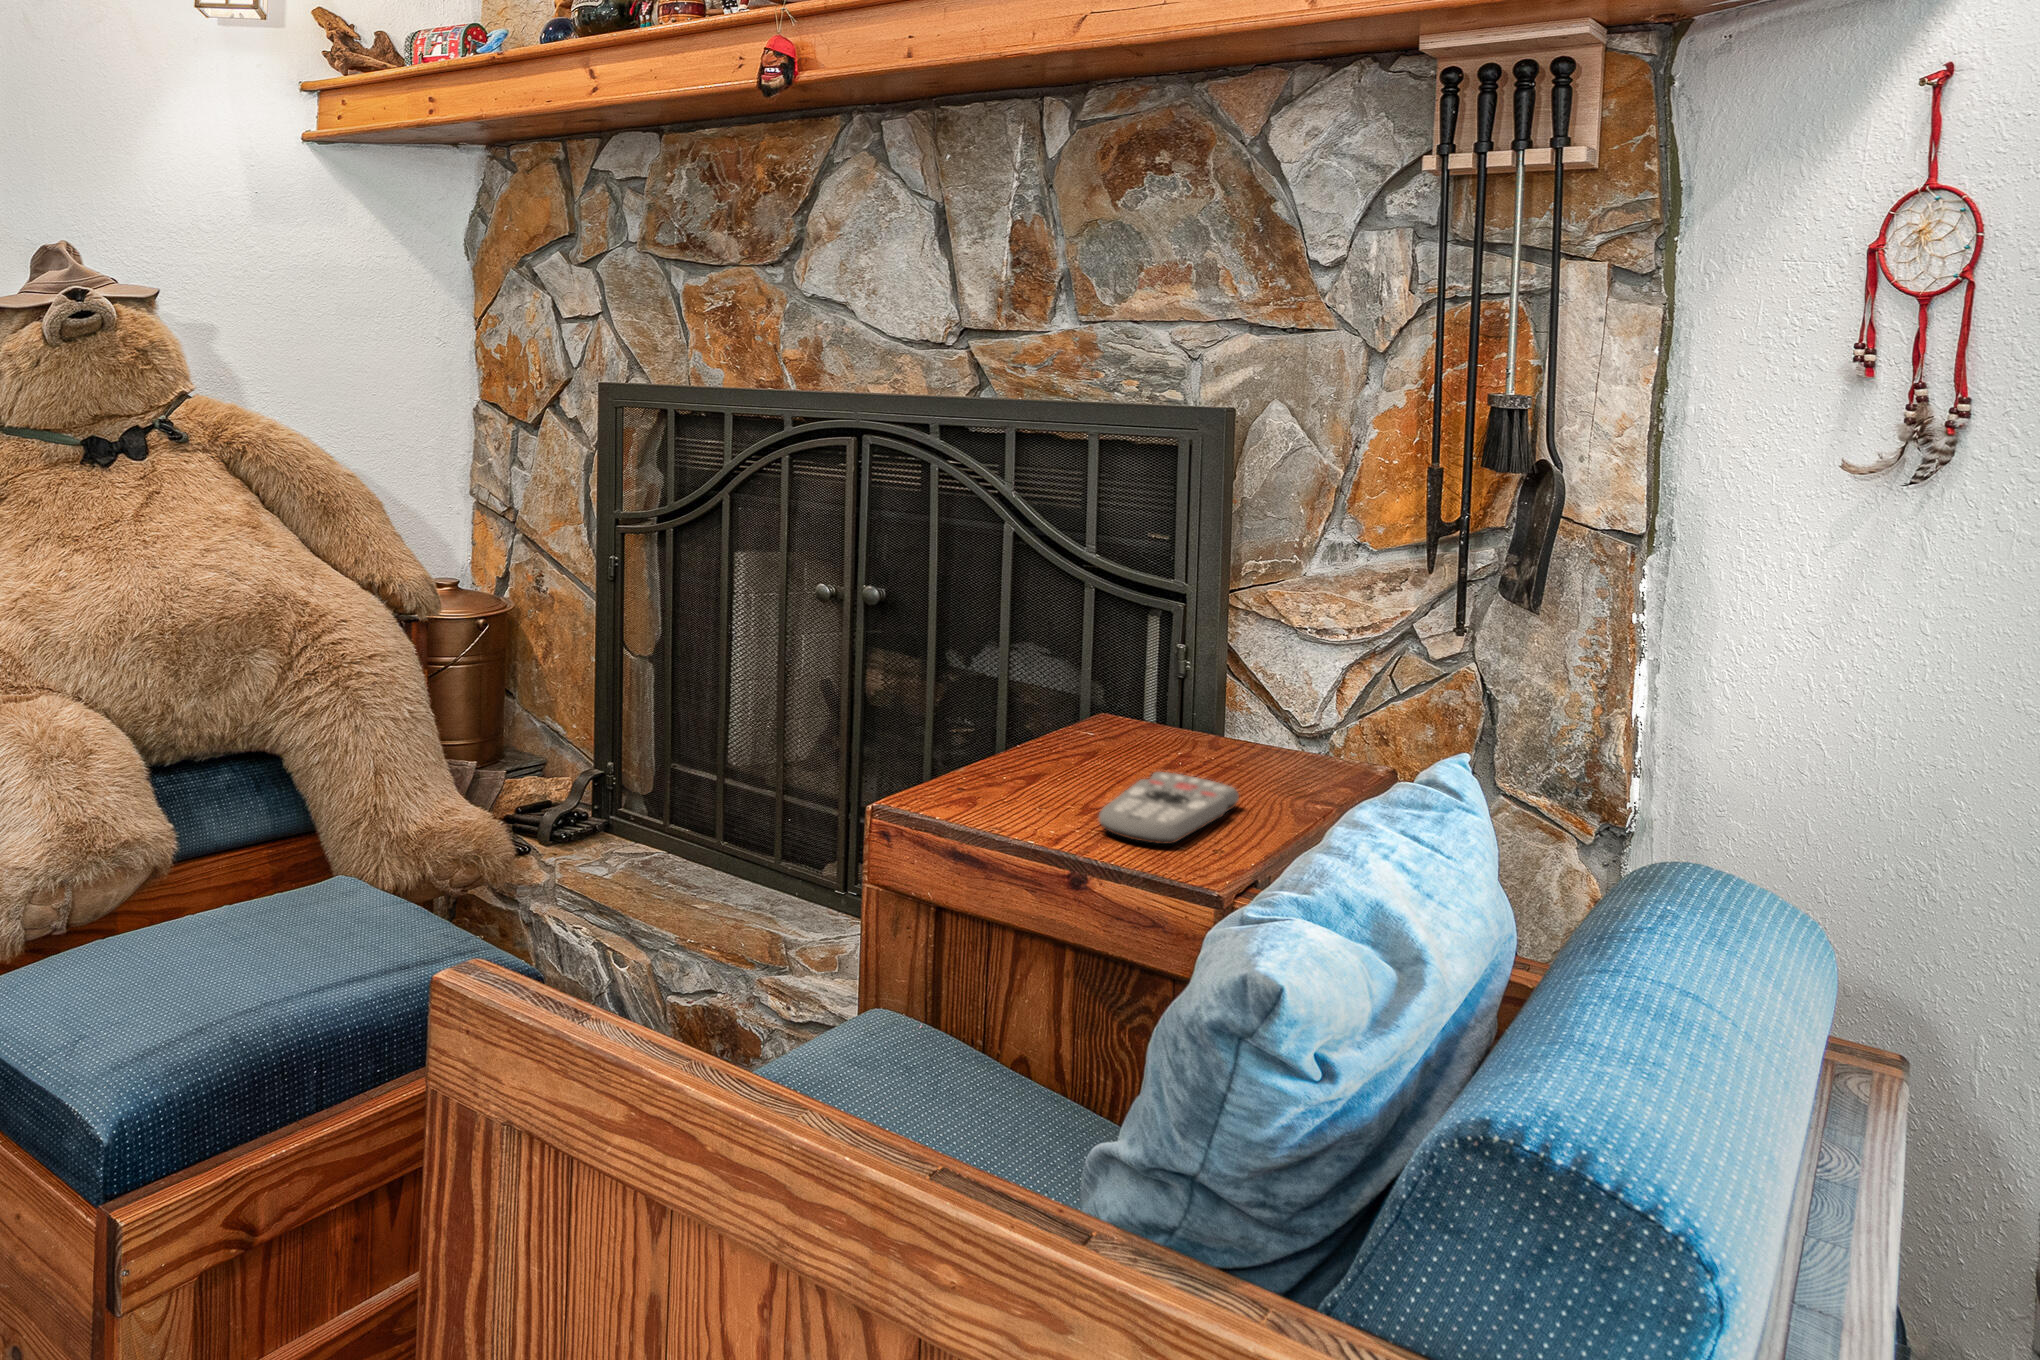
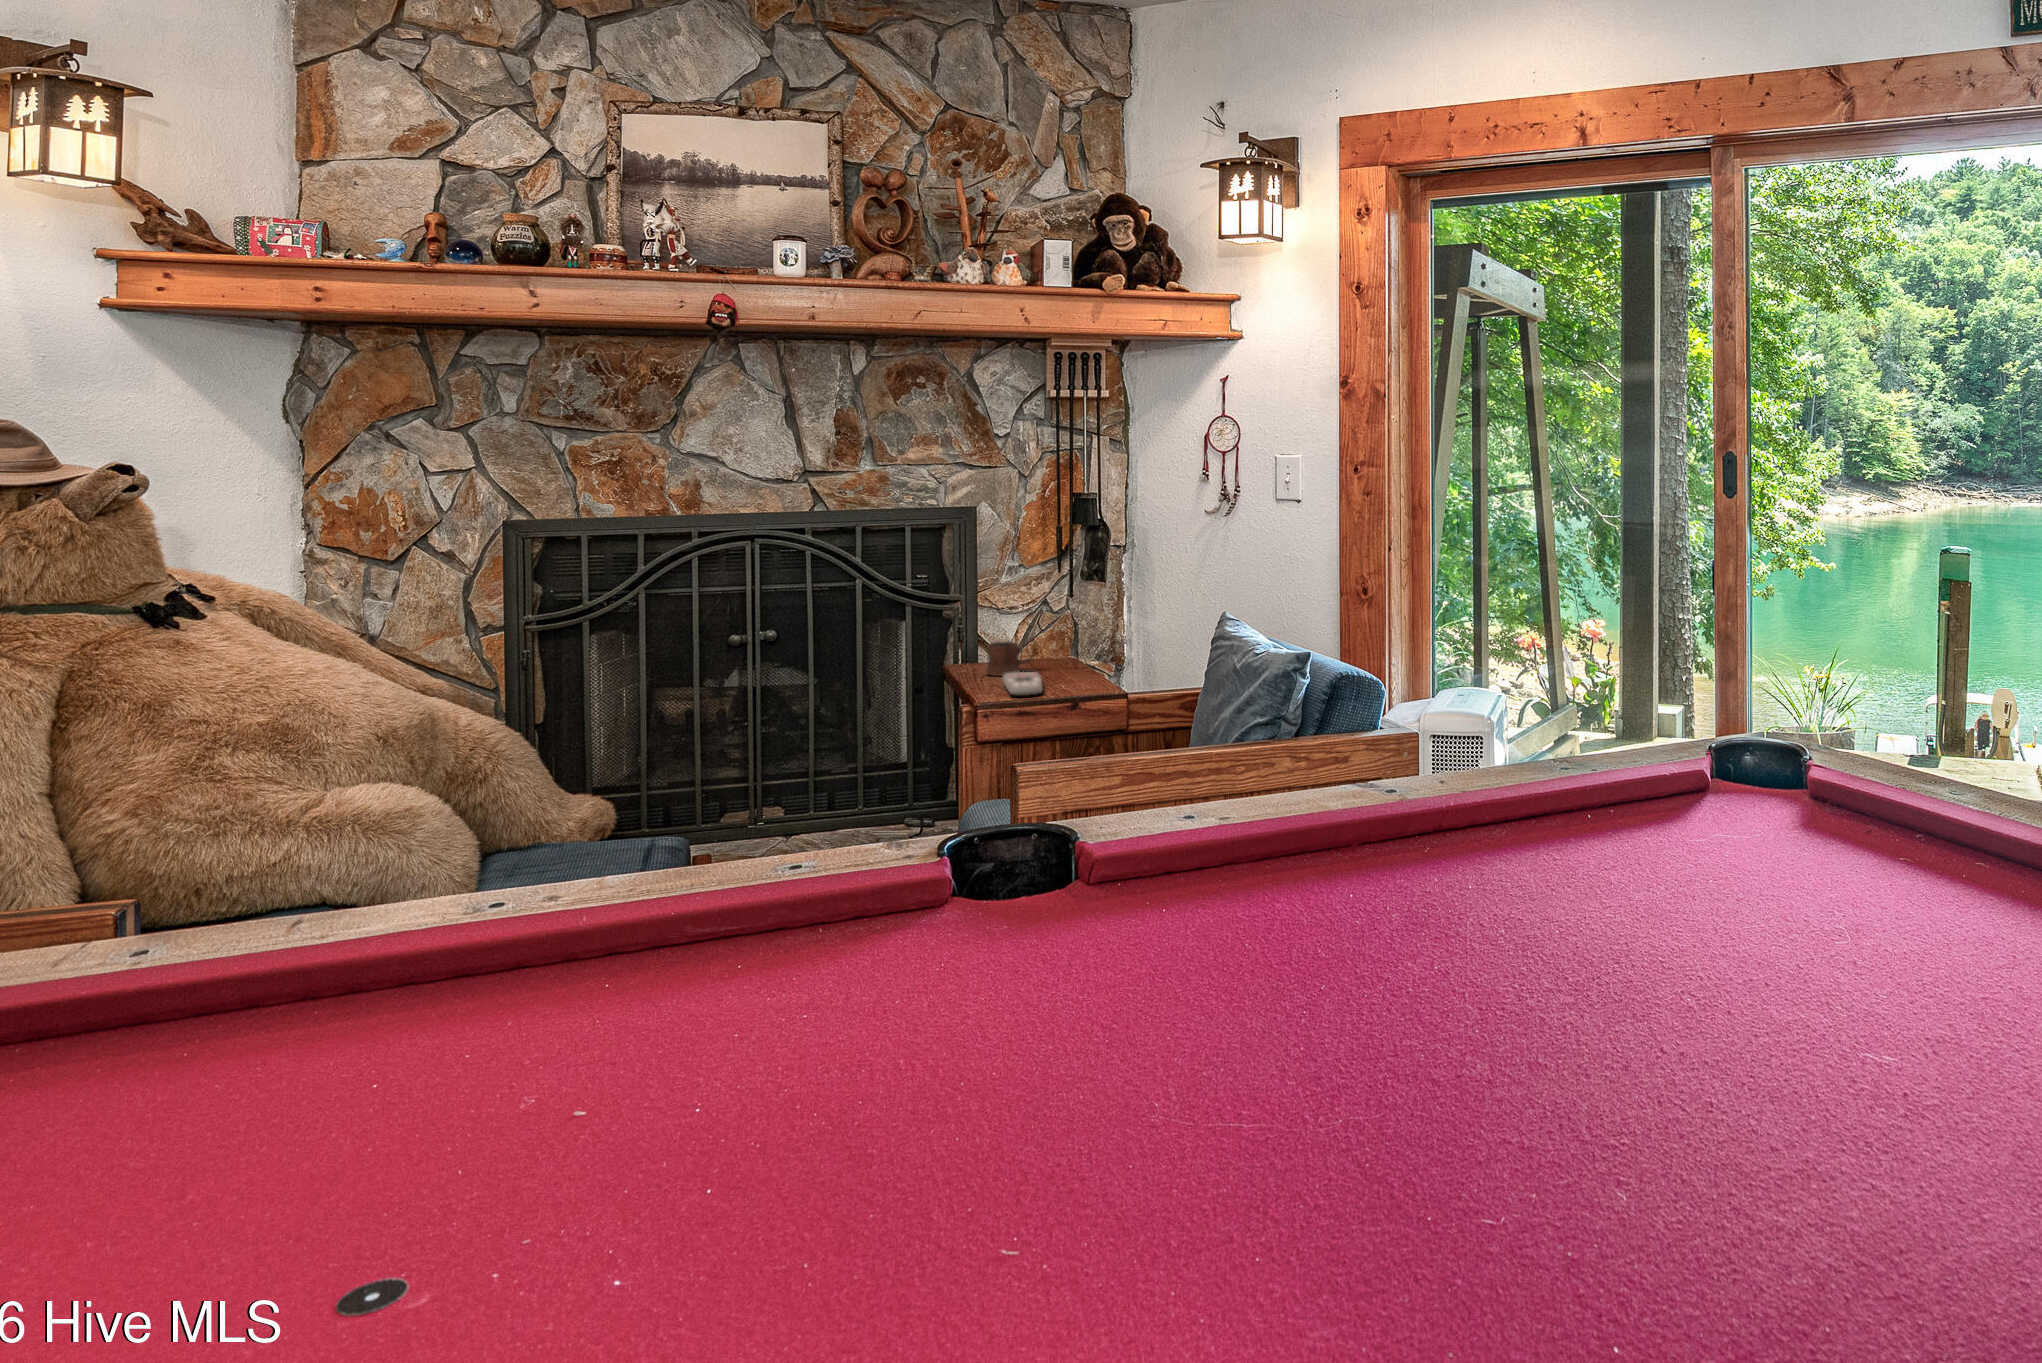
mug: none [1161,696,1280,778] -> present [986,636,1037,676]

